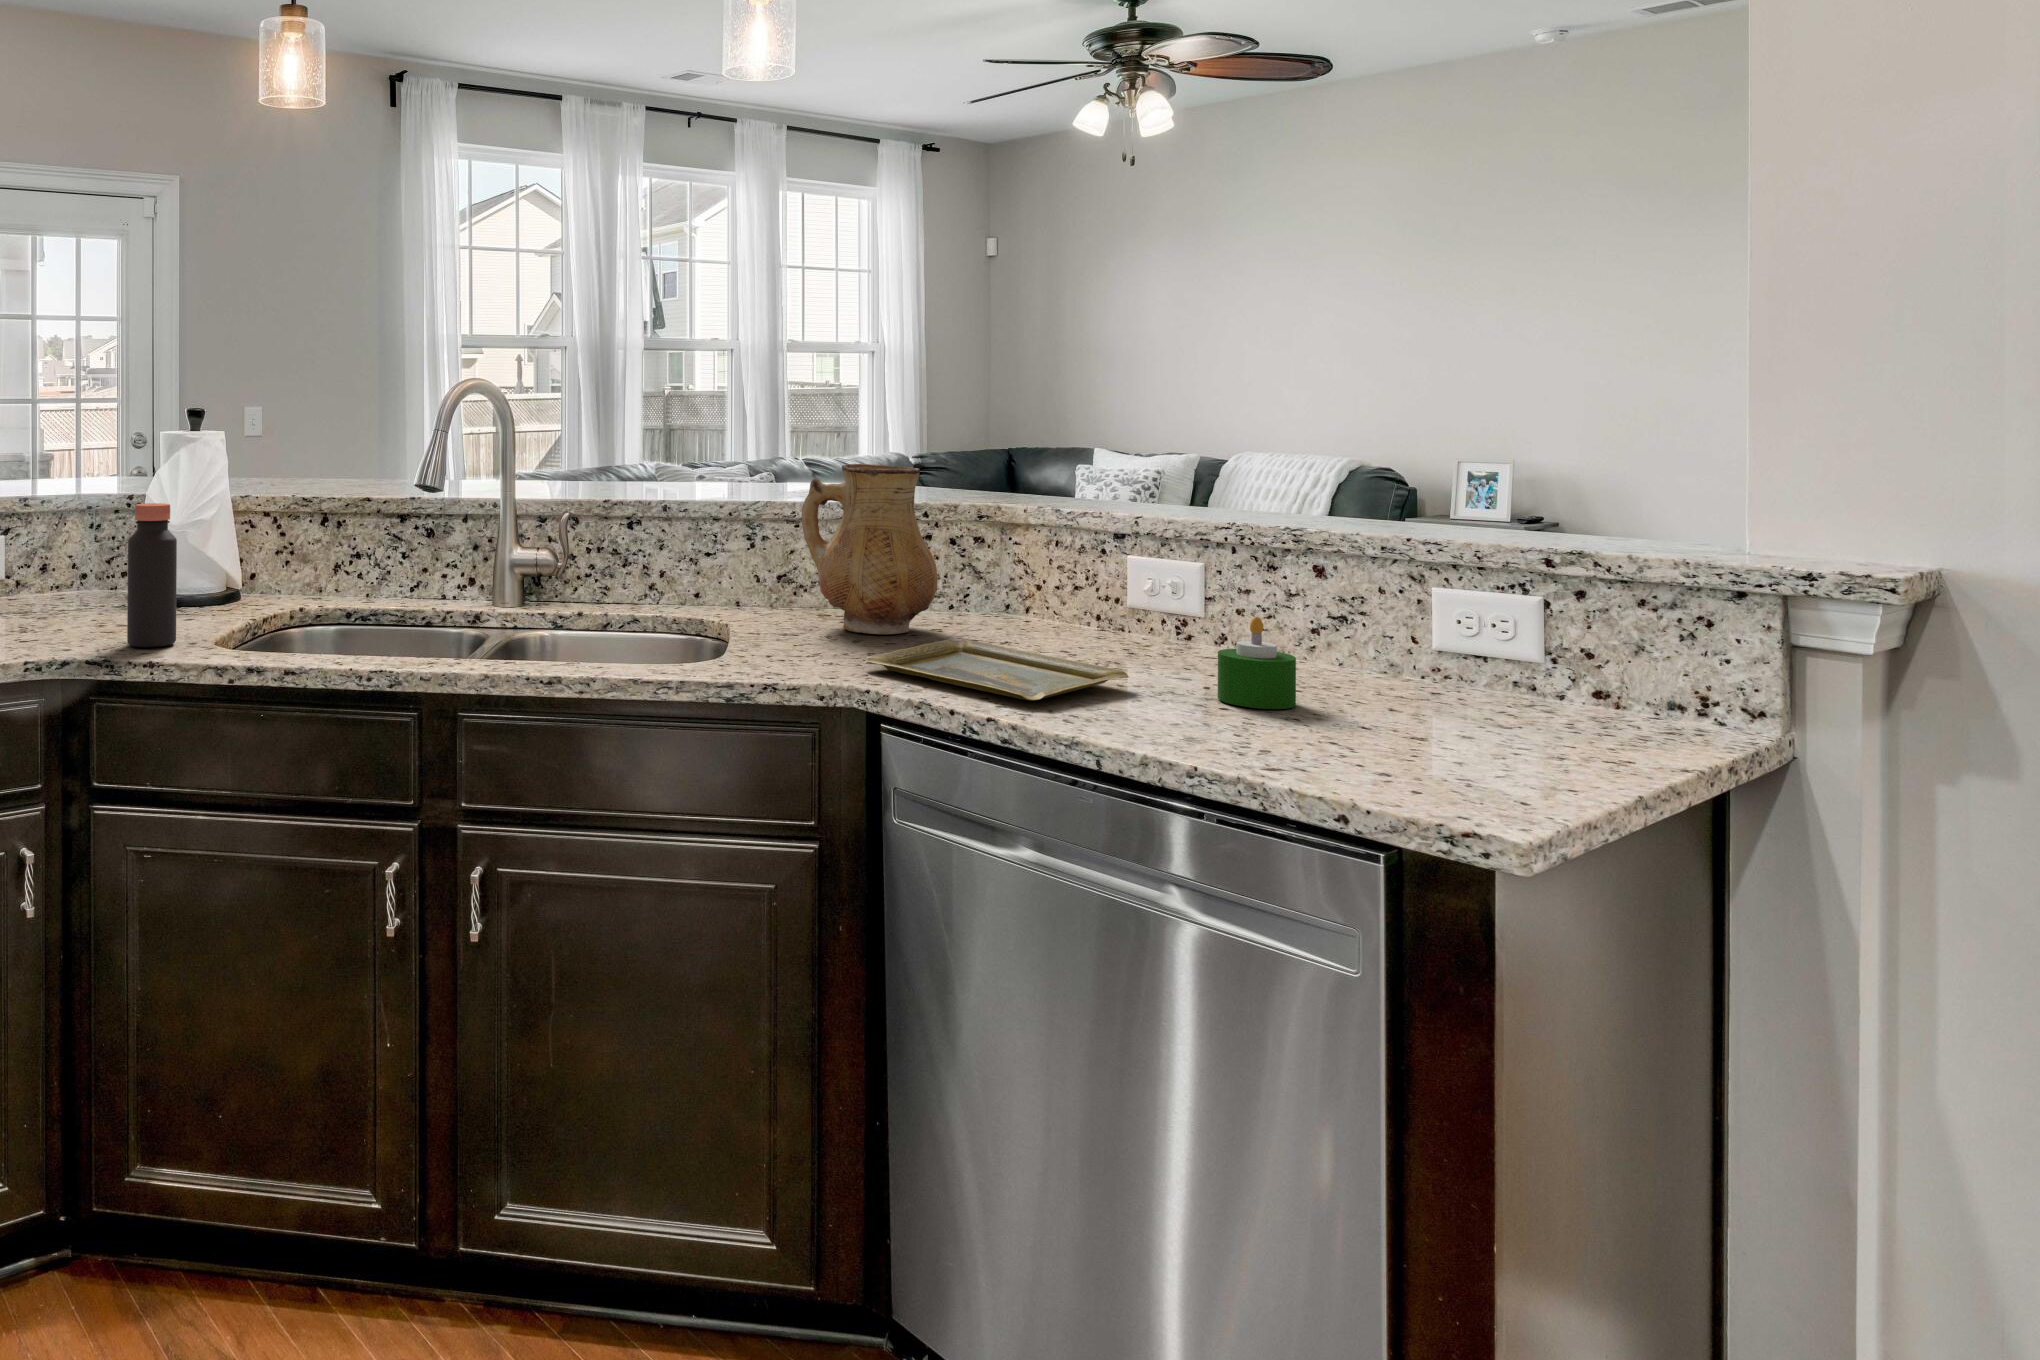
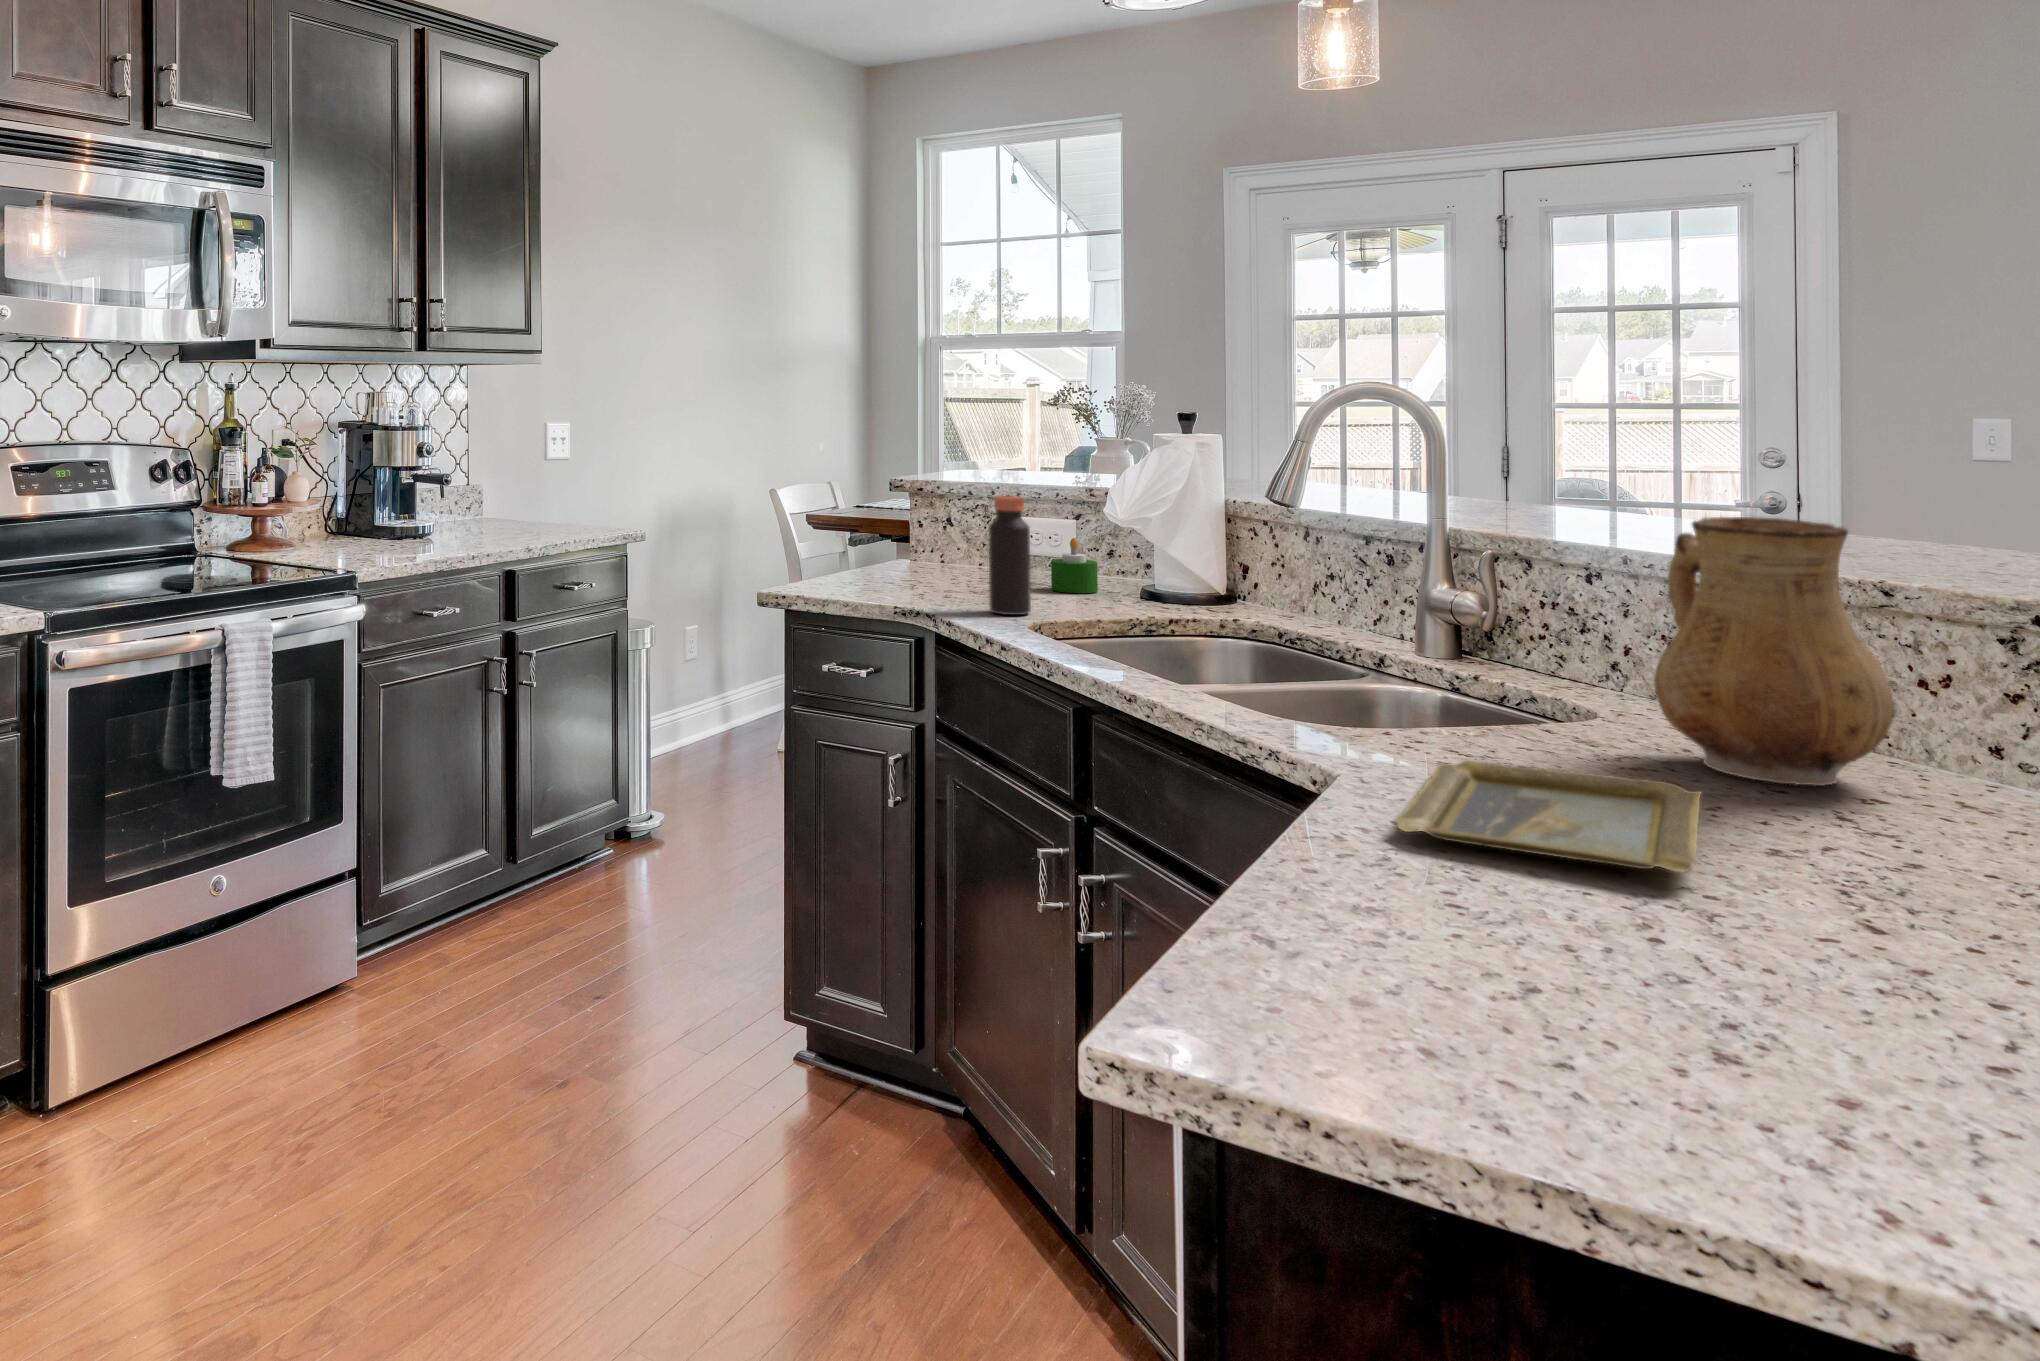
candle: present [1218,617,1296,709] -> present [1051,538,1098,593]

